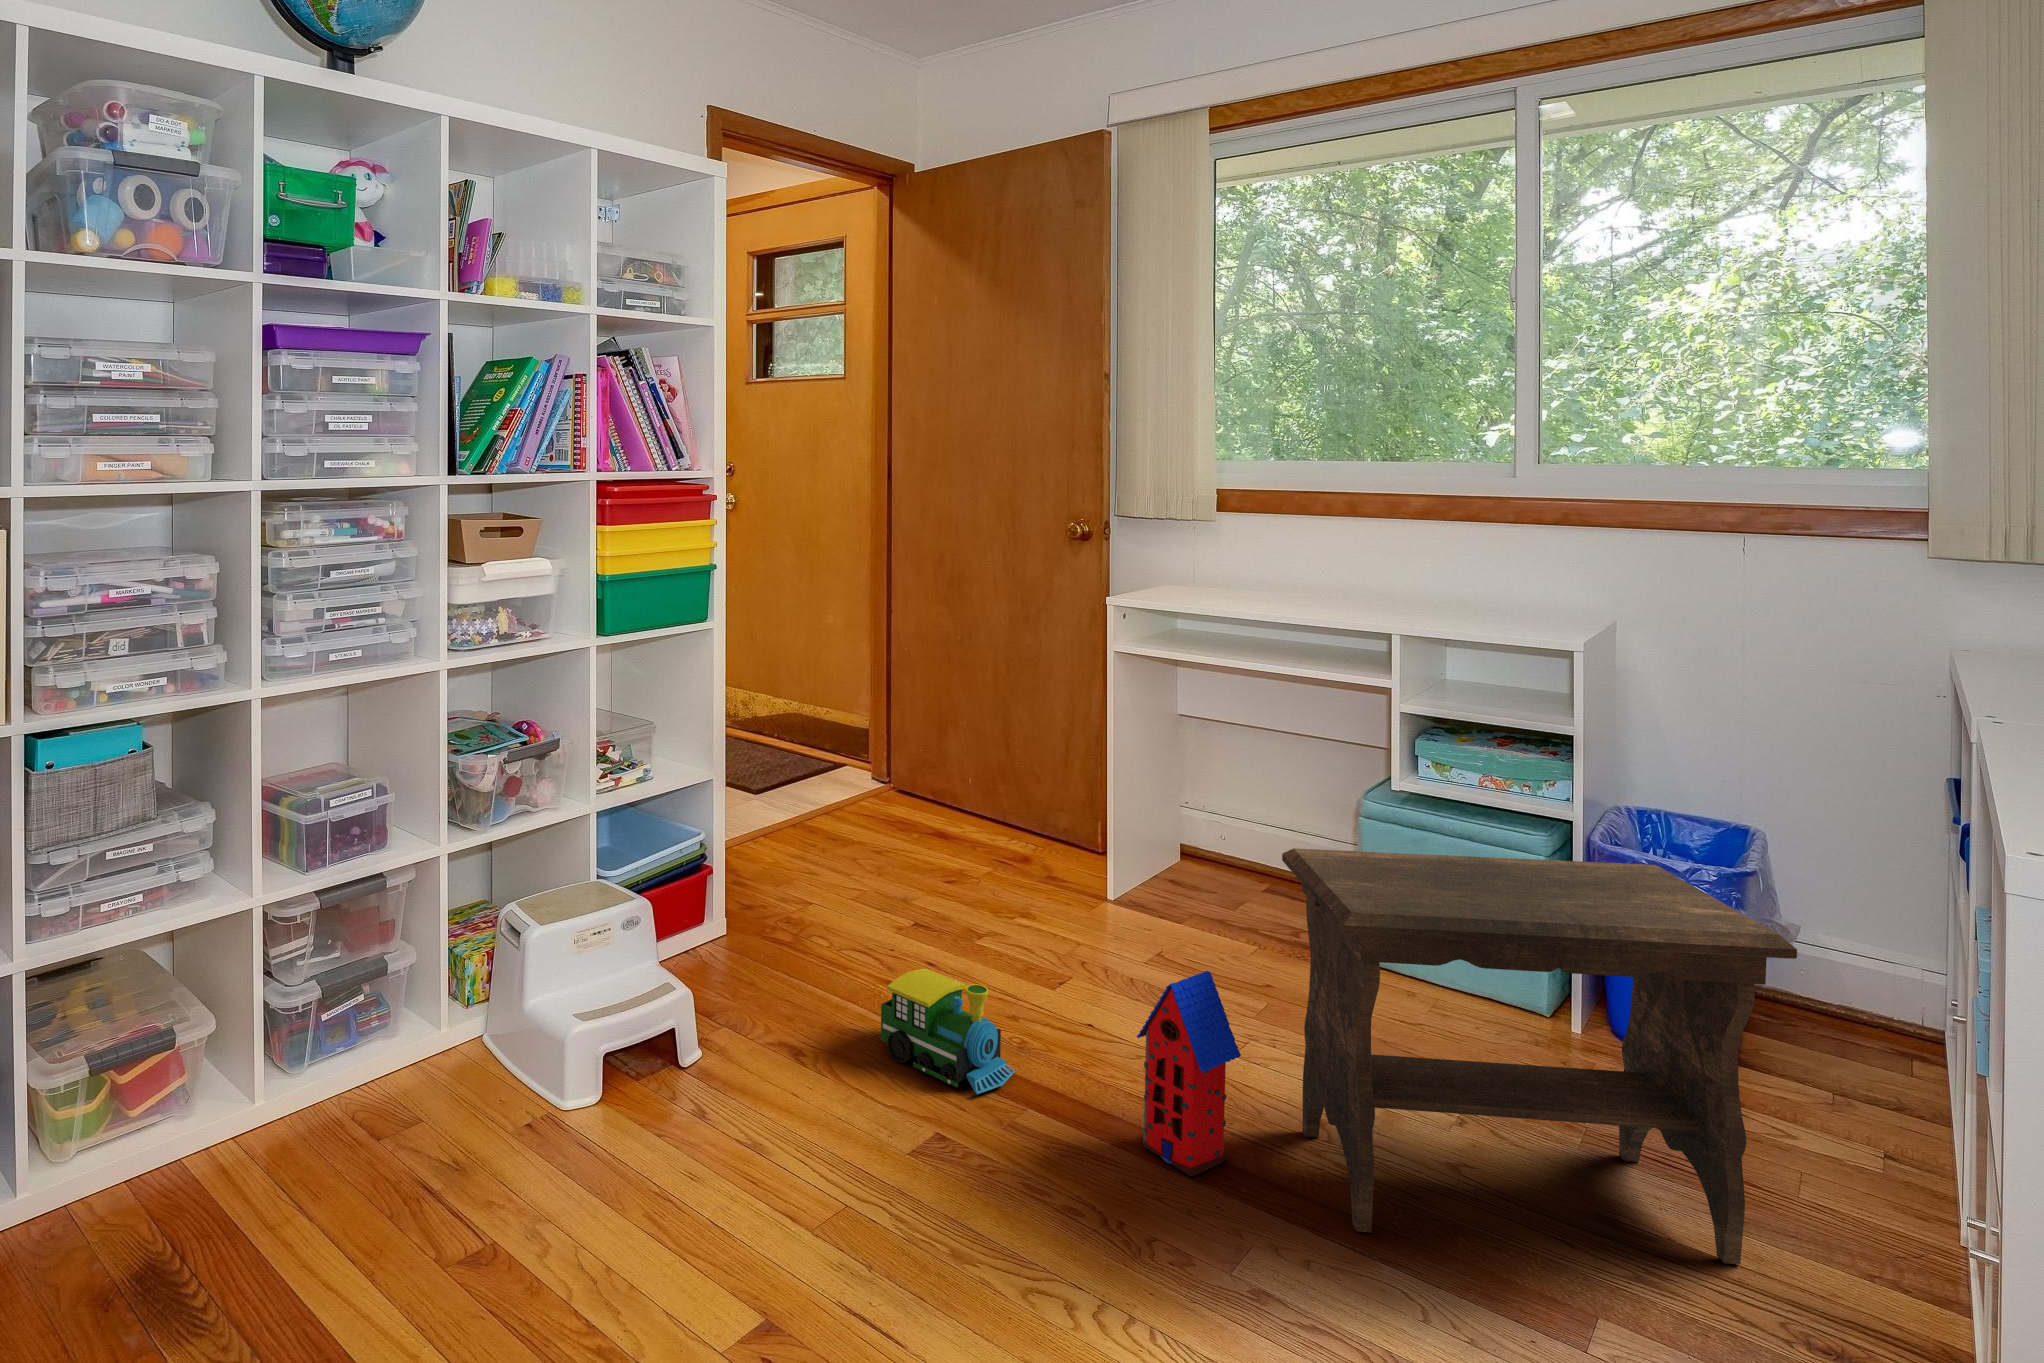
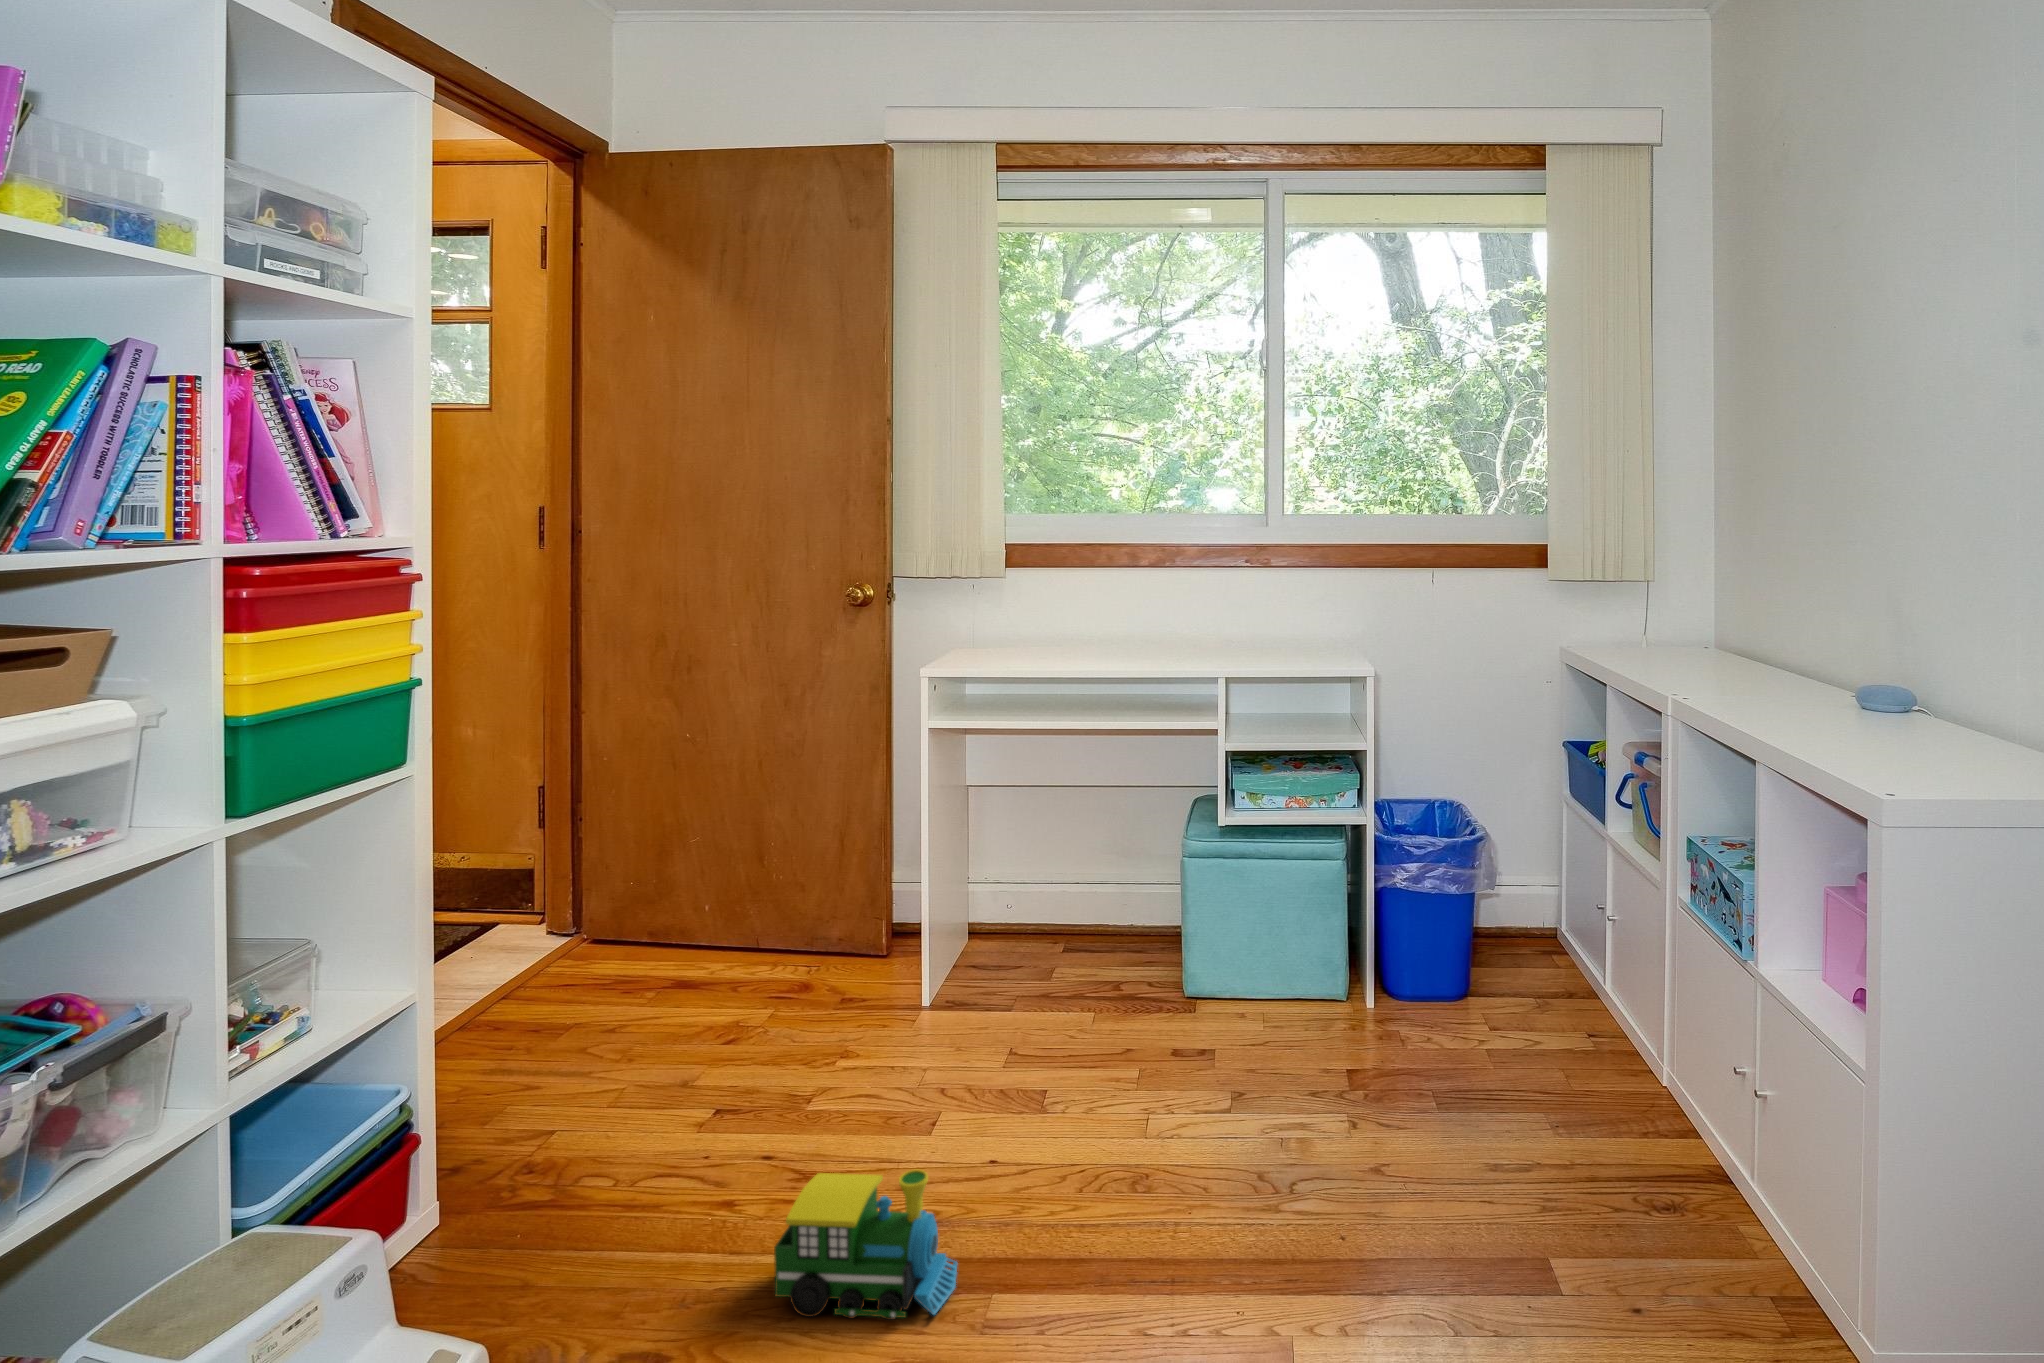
footstool: present [1282,848,1797,1264] -> none [1224,844,1618,1286]
toy house: present [1137,971,1241,1176] -> none [1127,1061,1231,1303]

